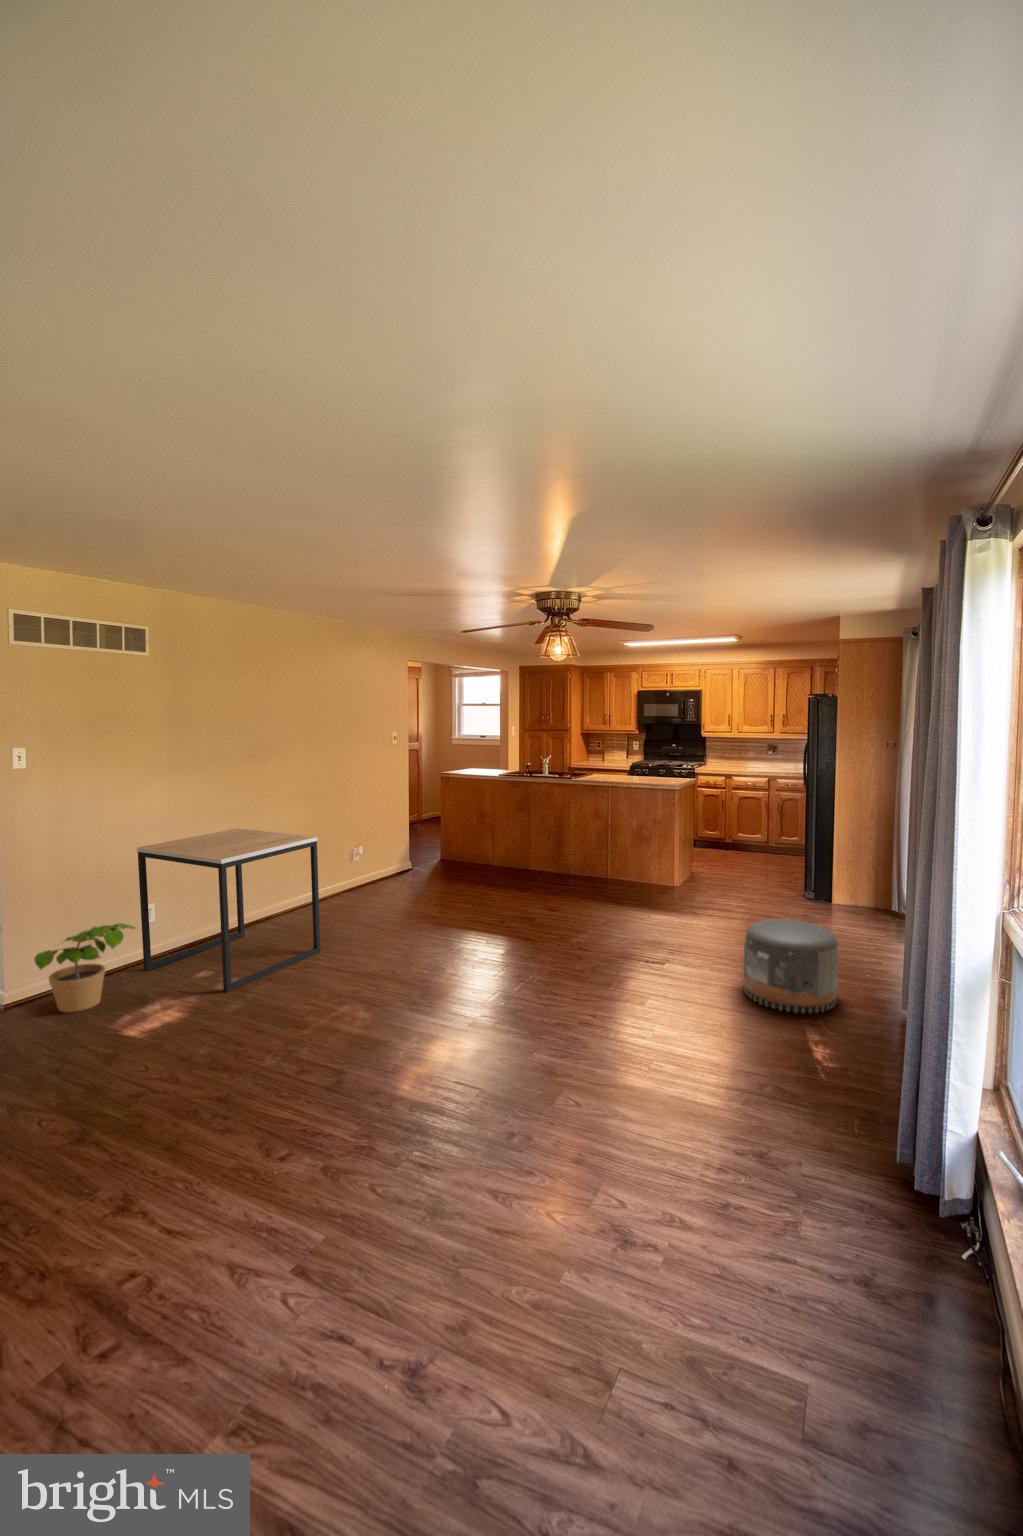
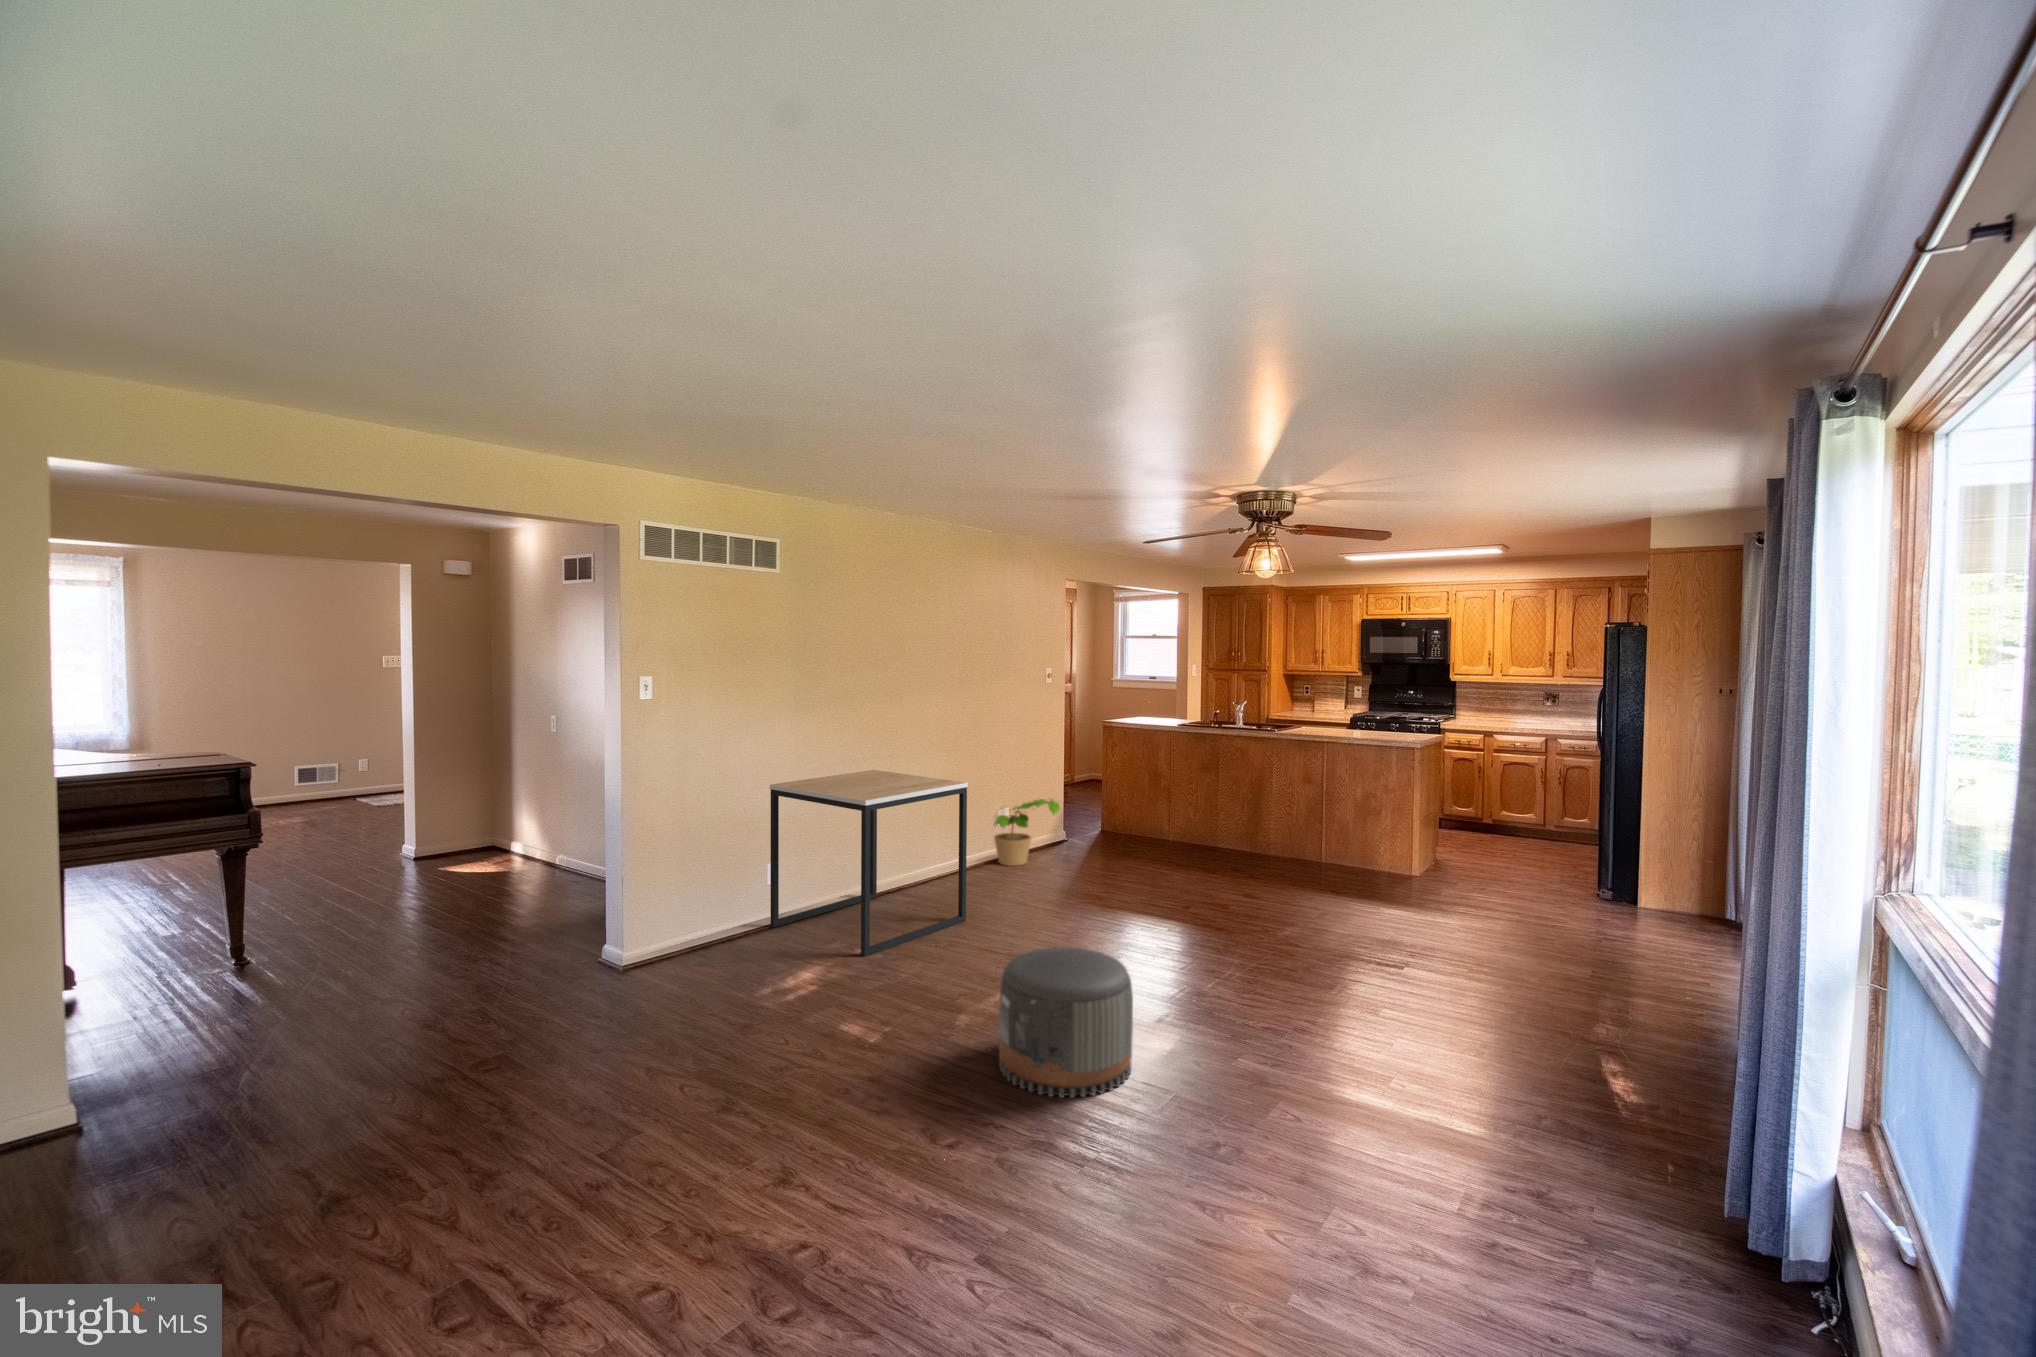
pouf: present [743,919,839,1013] -> present [999,947,1133,1098]
potted plant: present [34,923,135,1012] -> present [994,799,1060,866]

